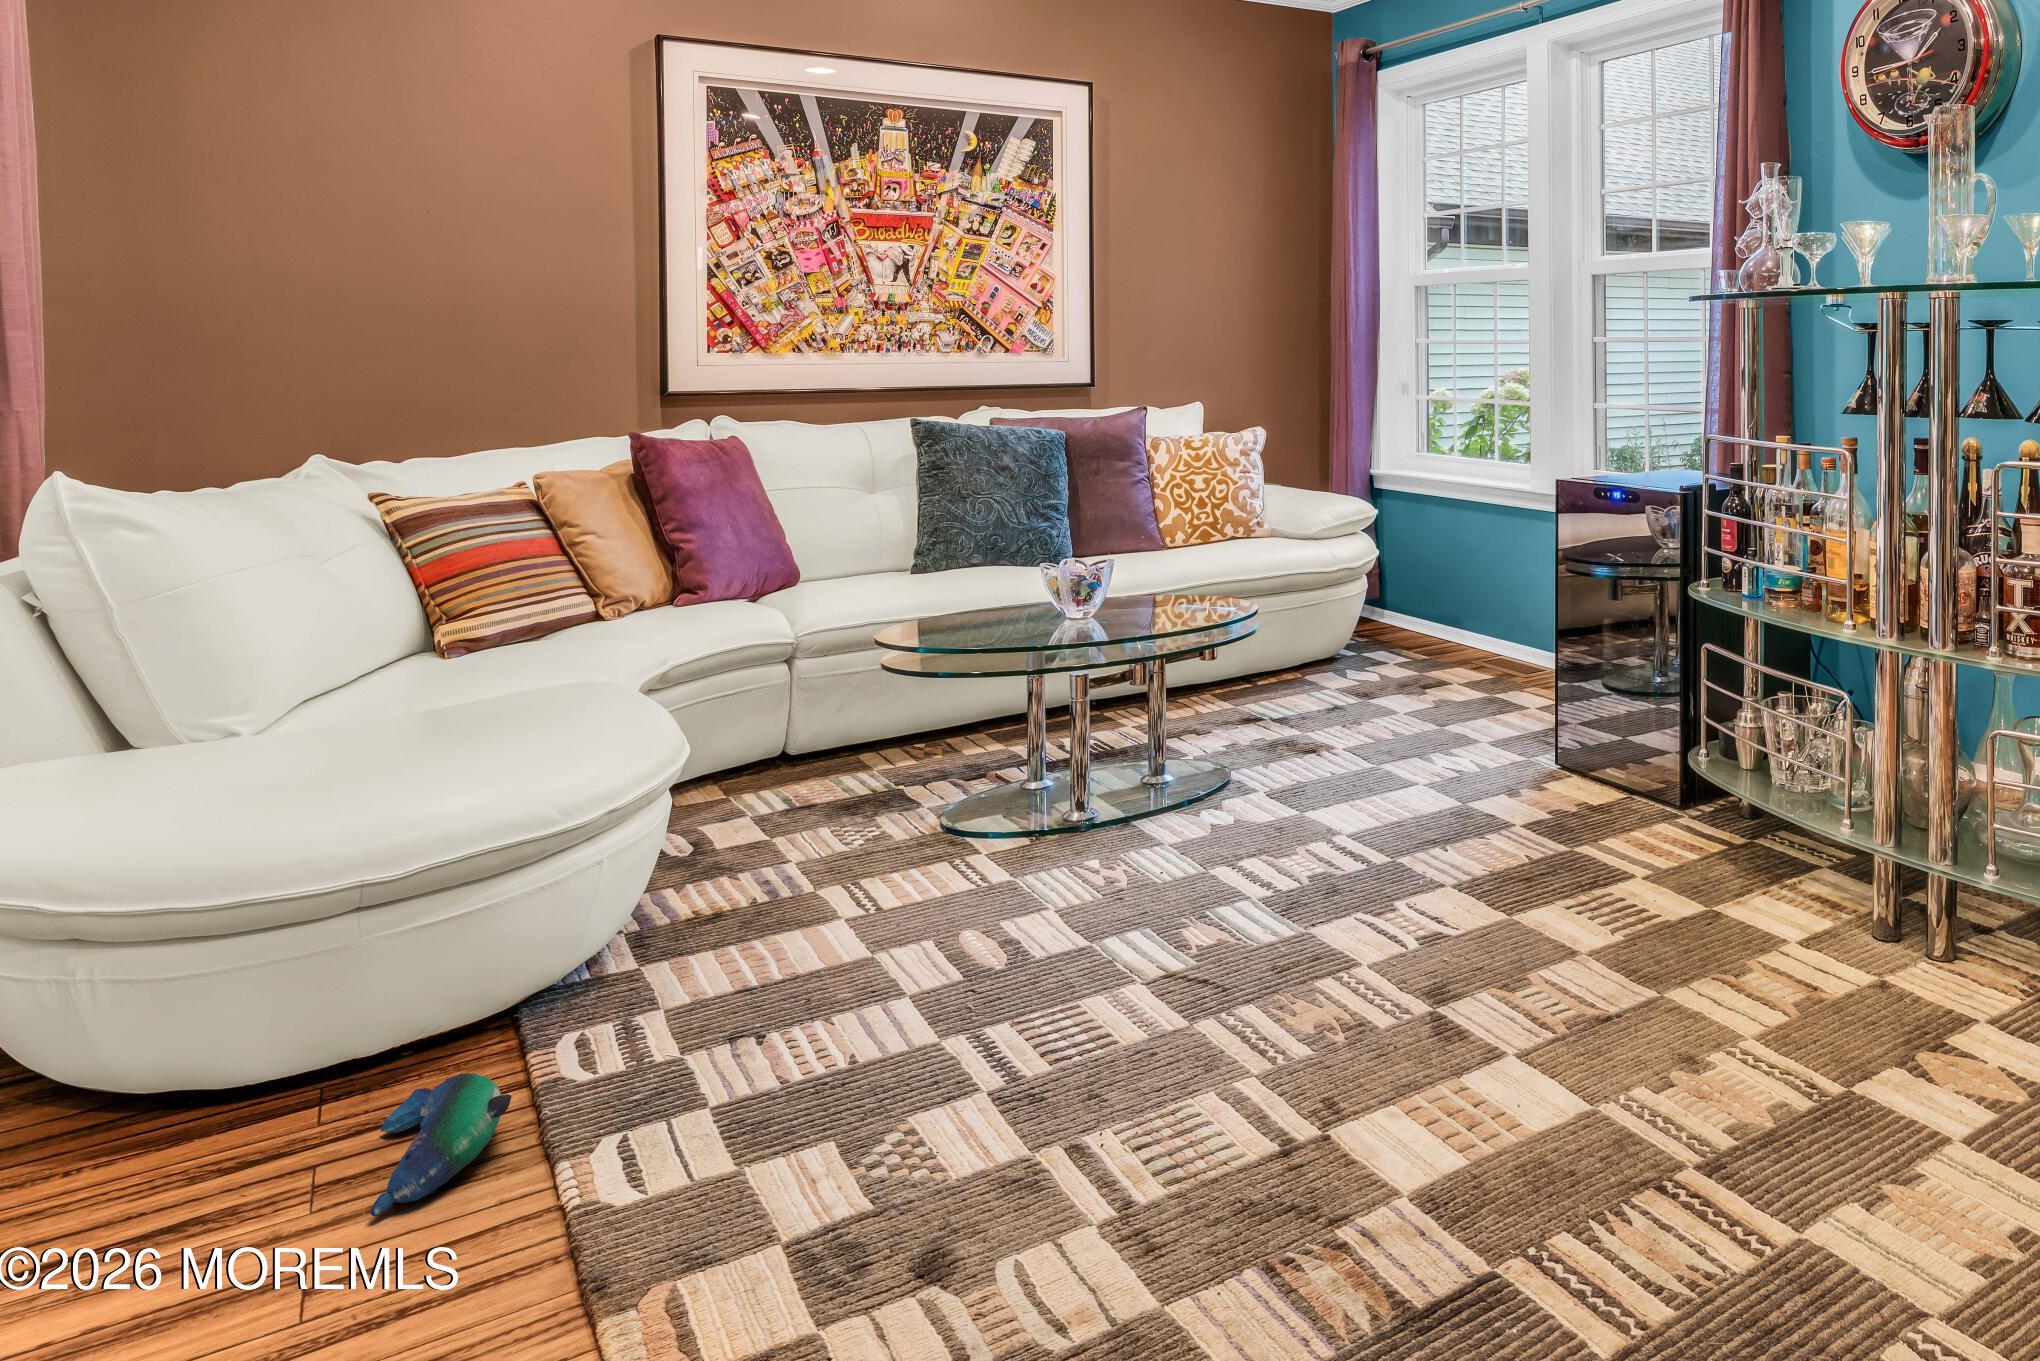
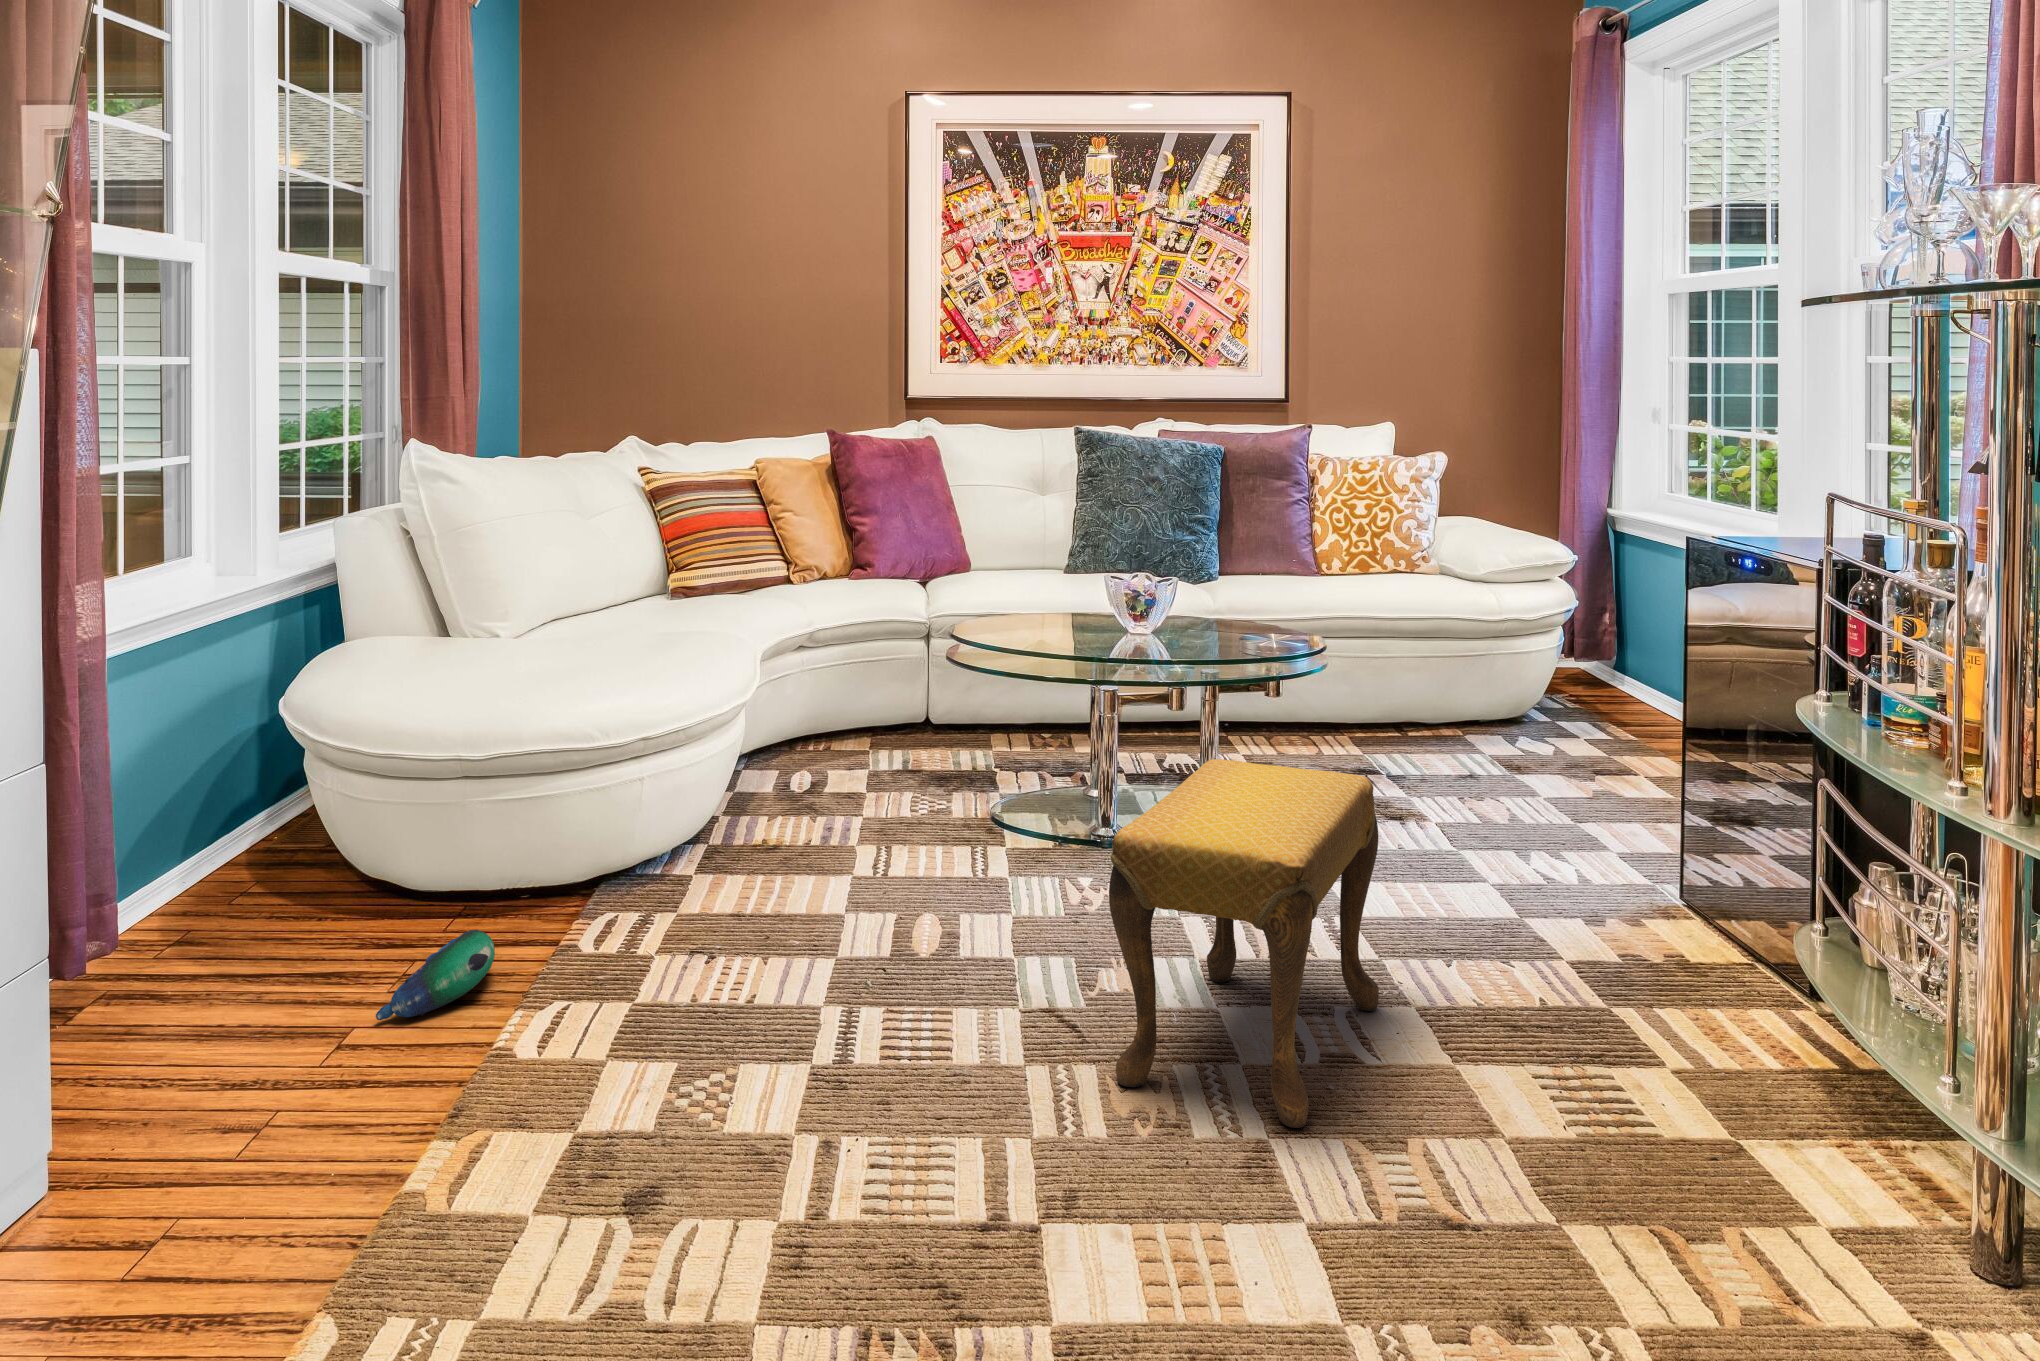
footstool: none [1272,701,1457,1013] -> present [1109,759,1379,1128]

